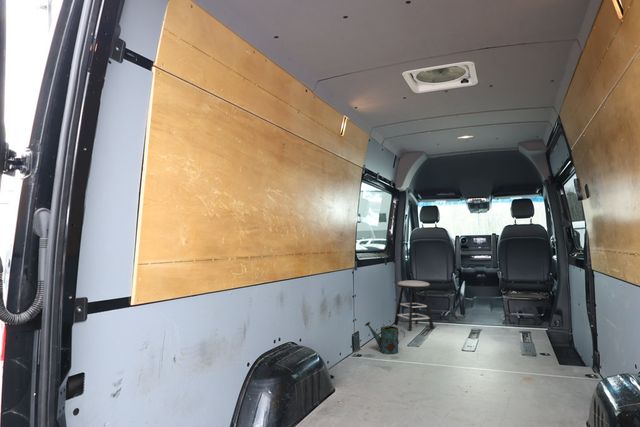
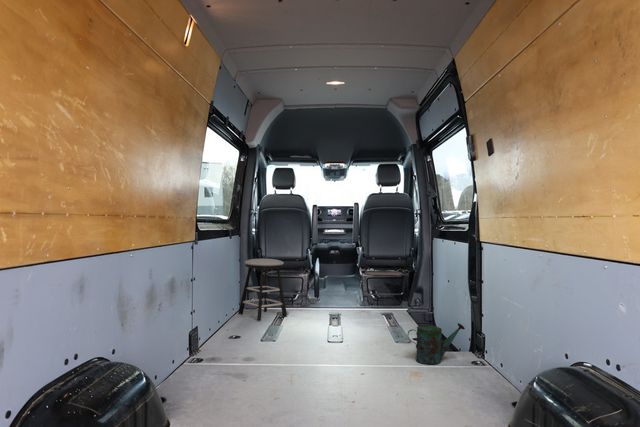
watering can: present [365,322,405,354] -> present [408,323,465,365]

